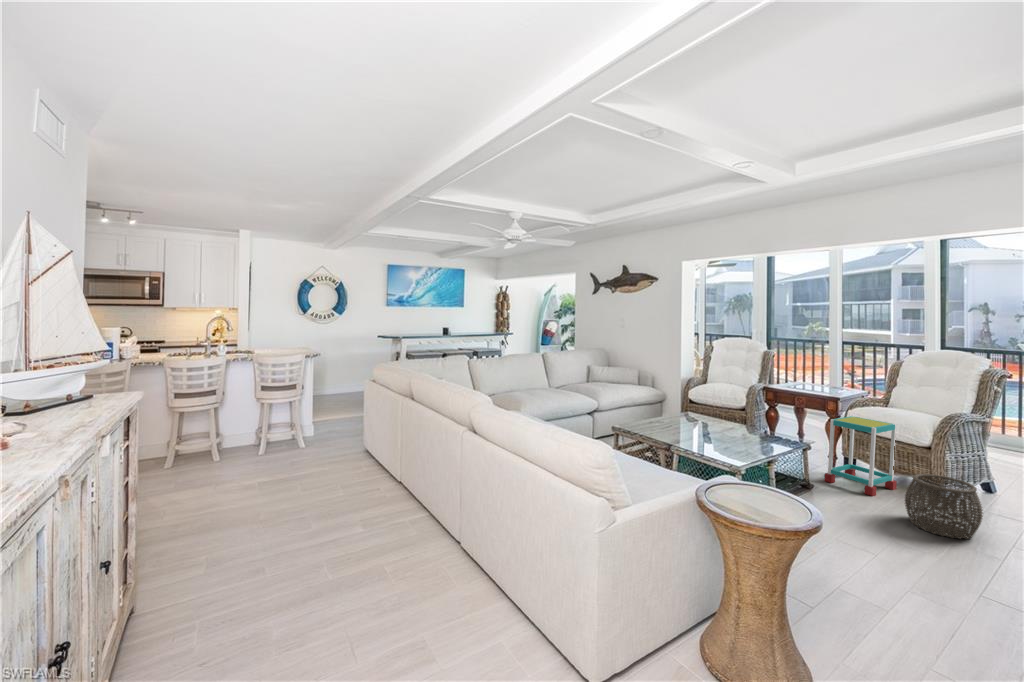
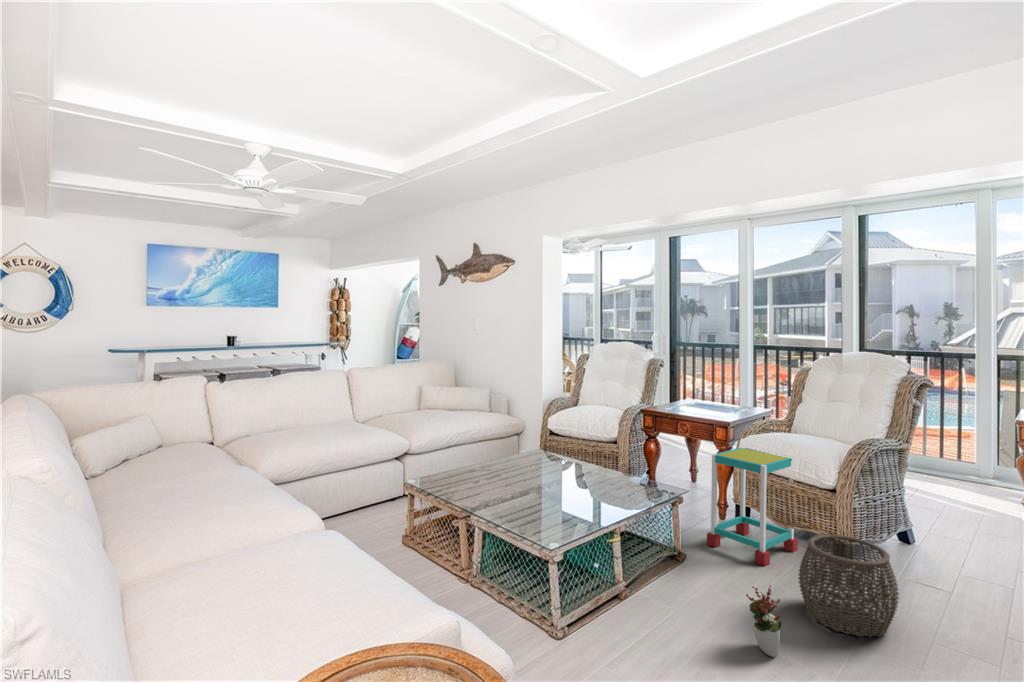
decorative plant: none [871,498,898,543] -> present [746,585,782,657]

